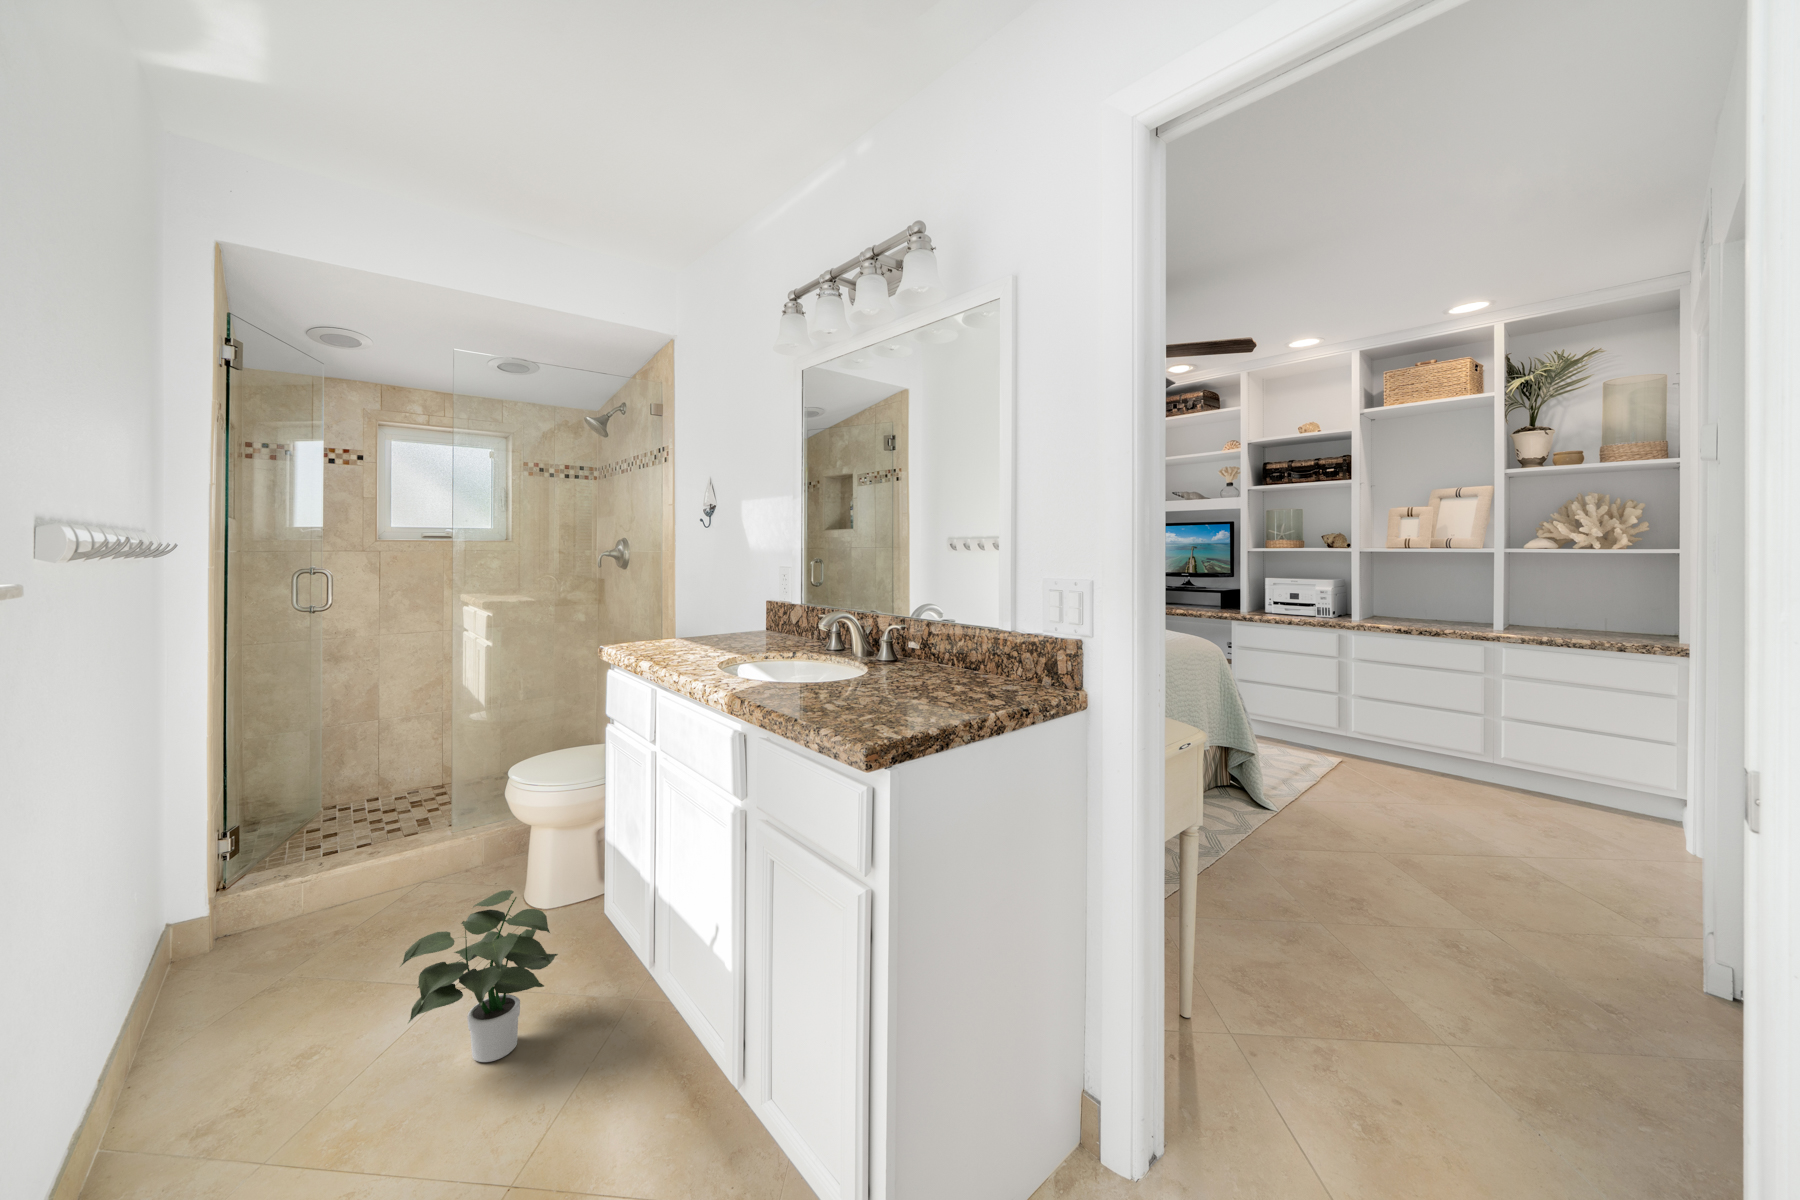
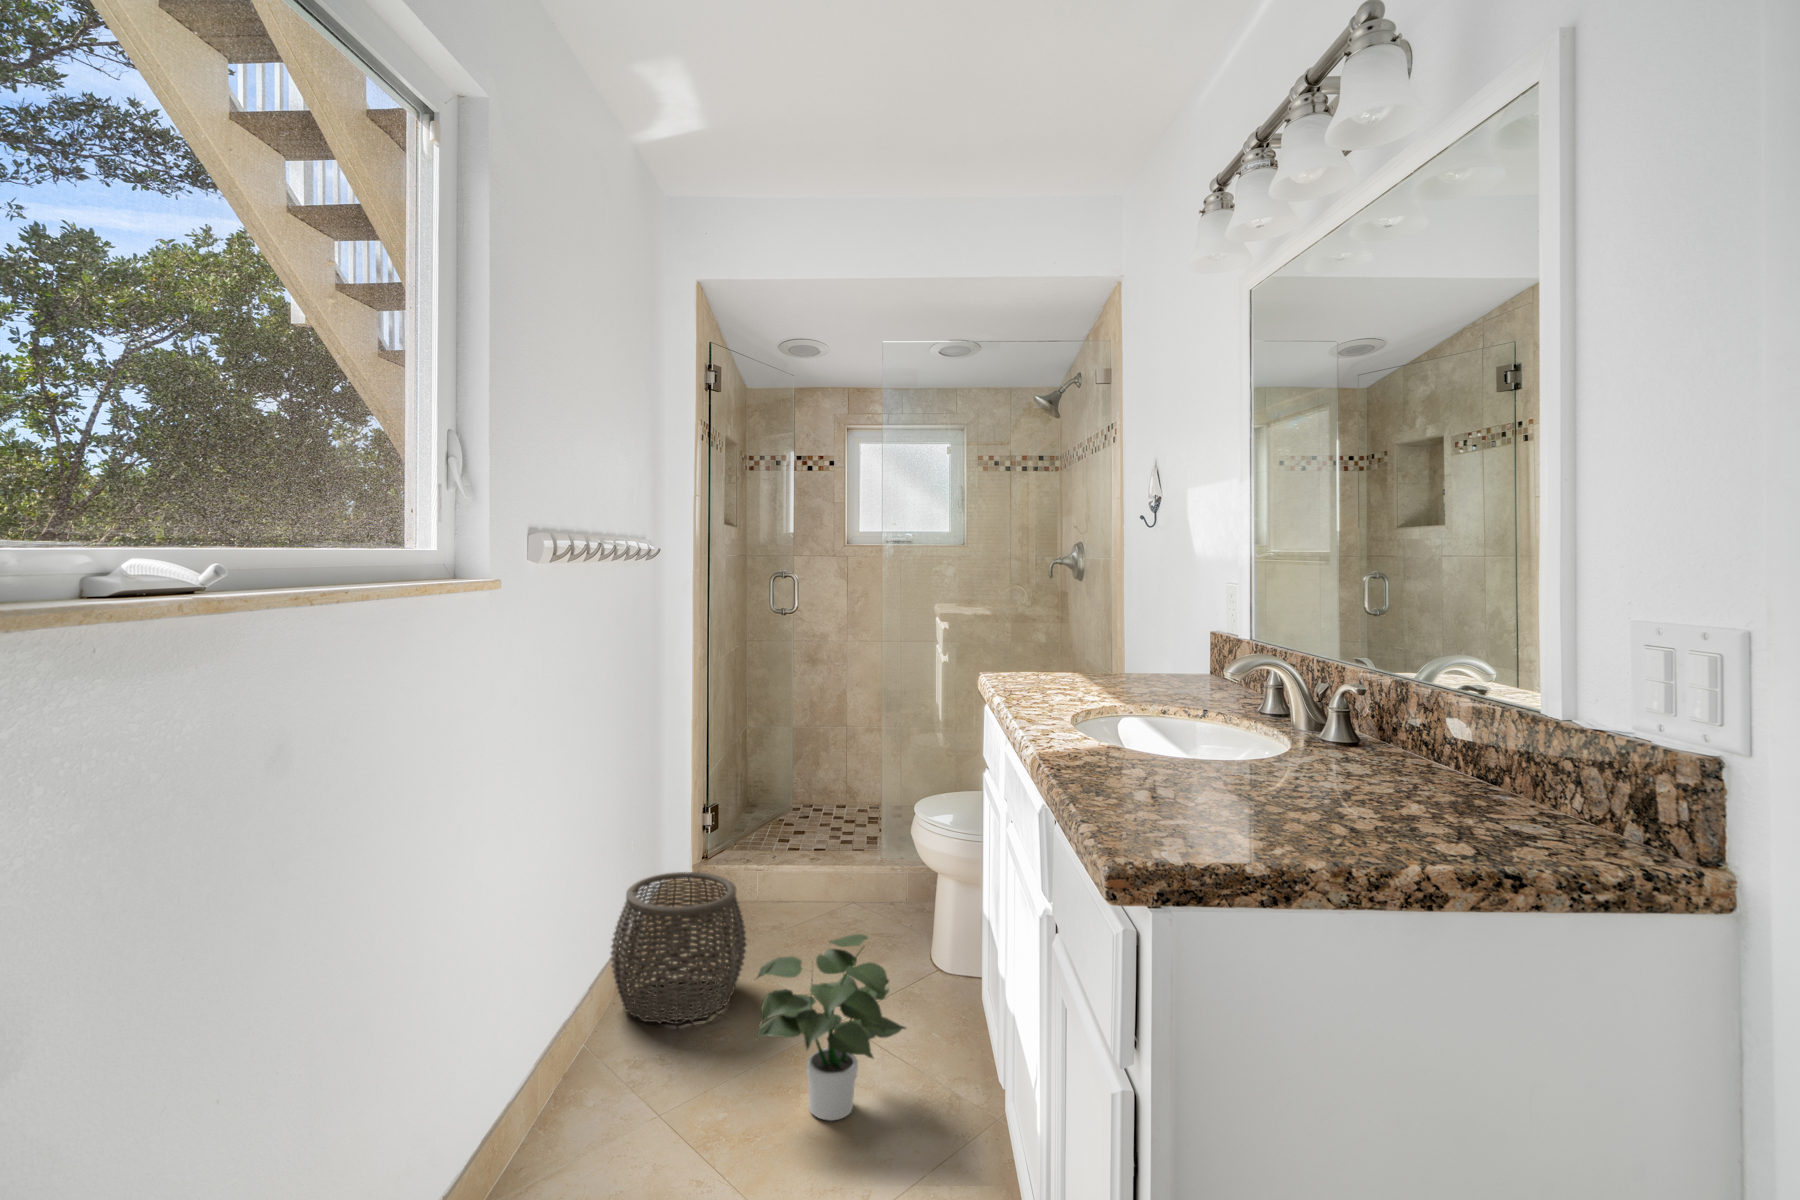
woven basket: none [149,892,343,1074] -> present [611,872,746,1024]

